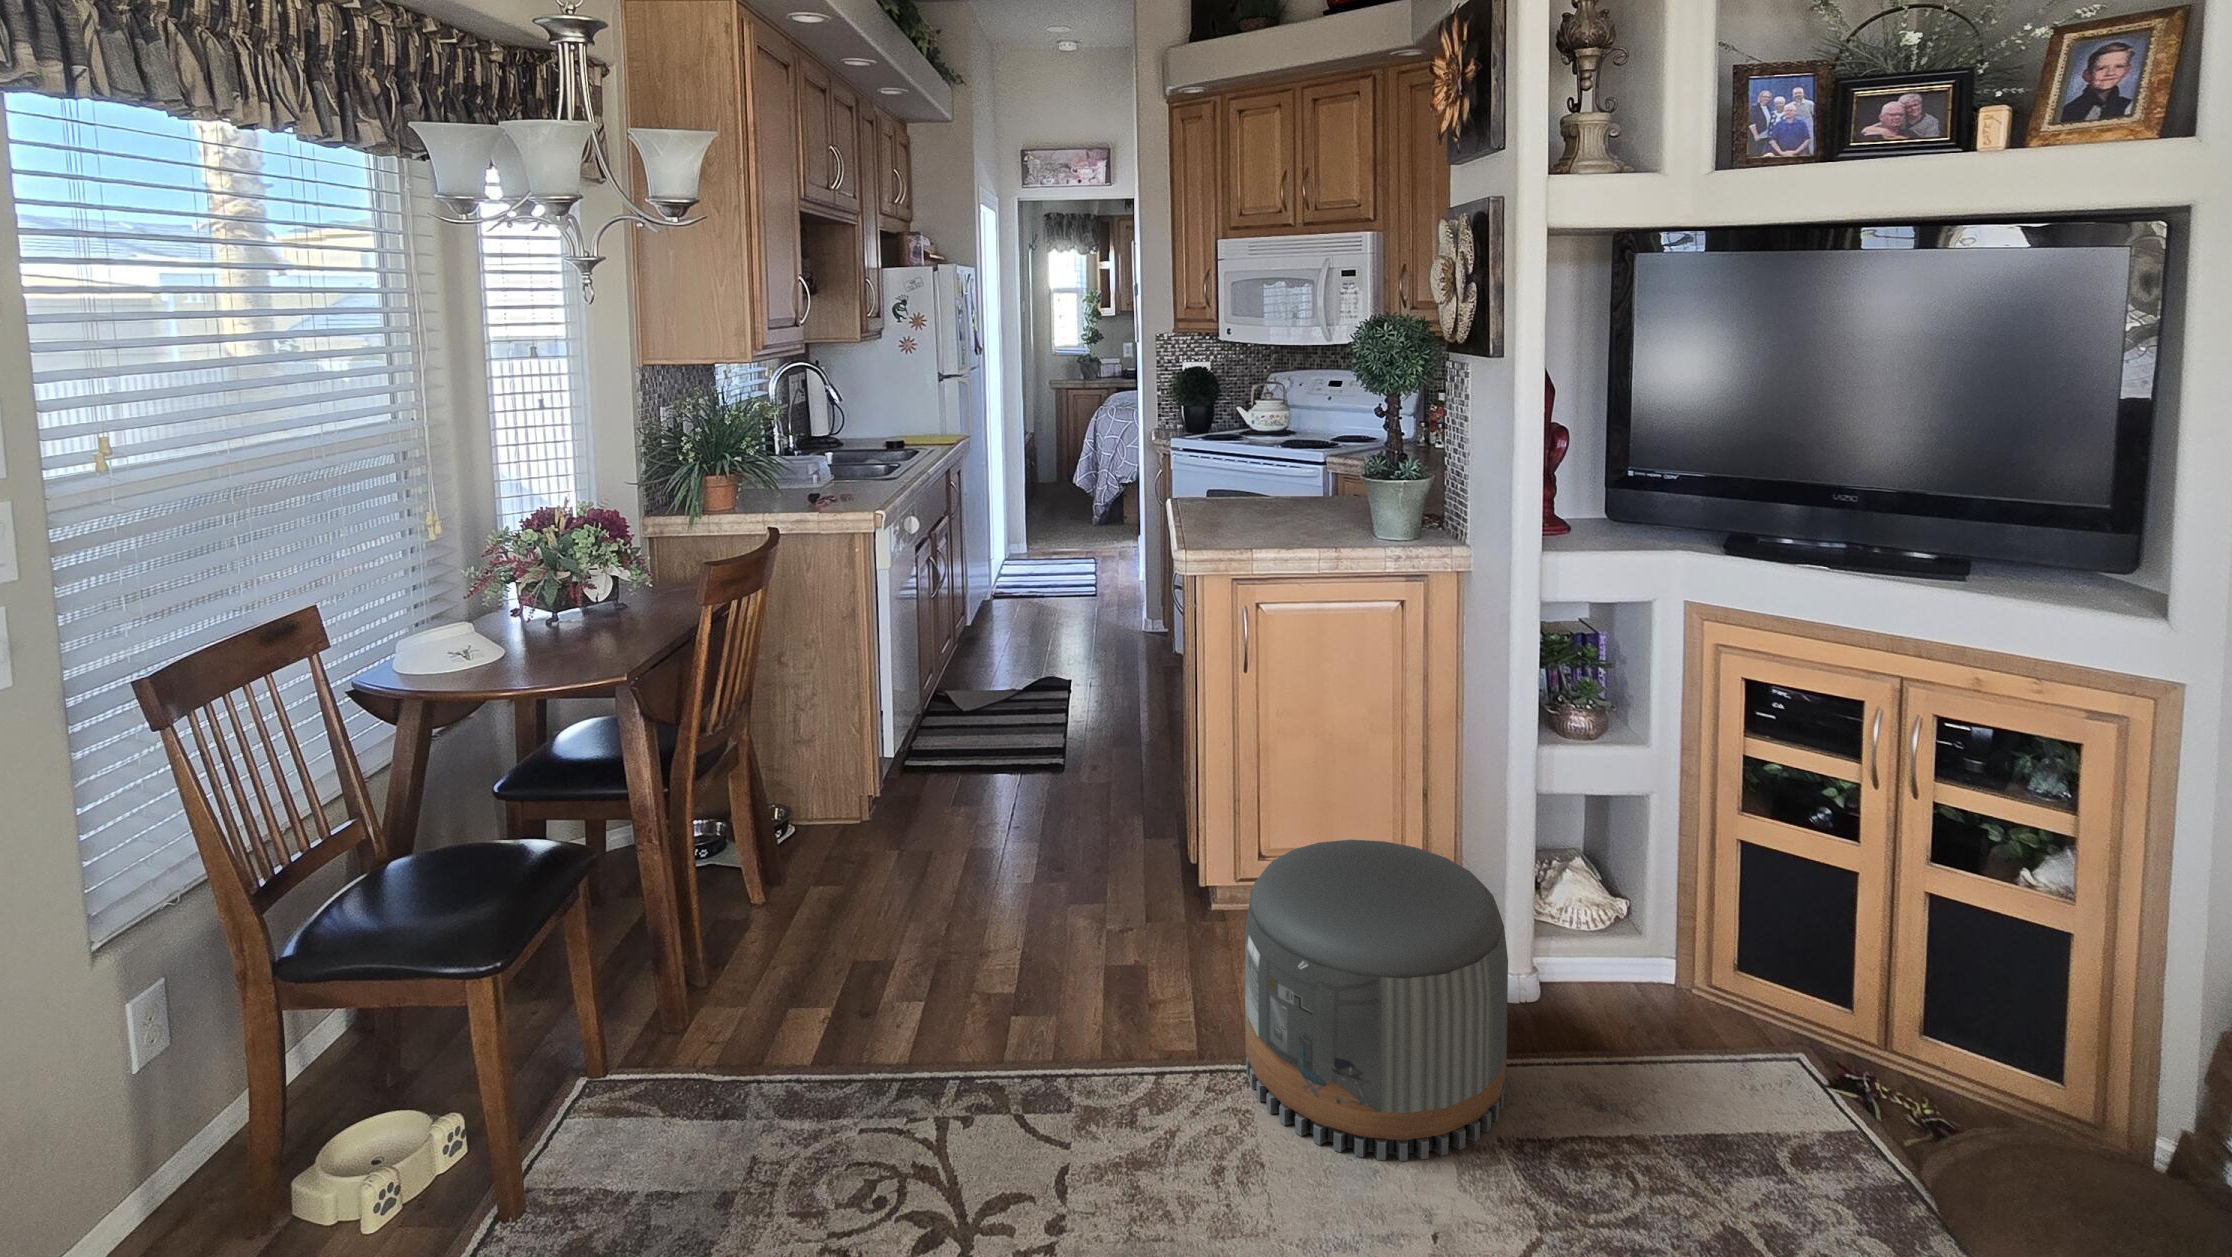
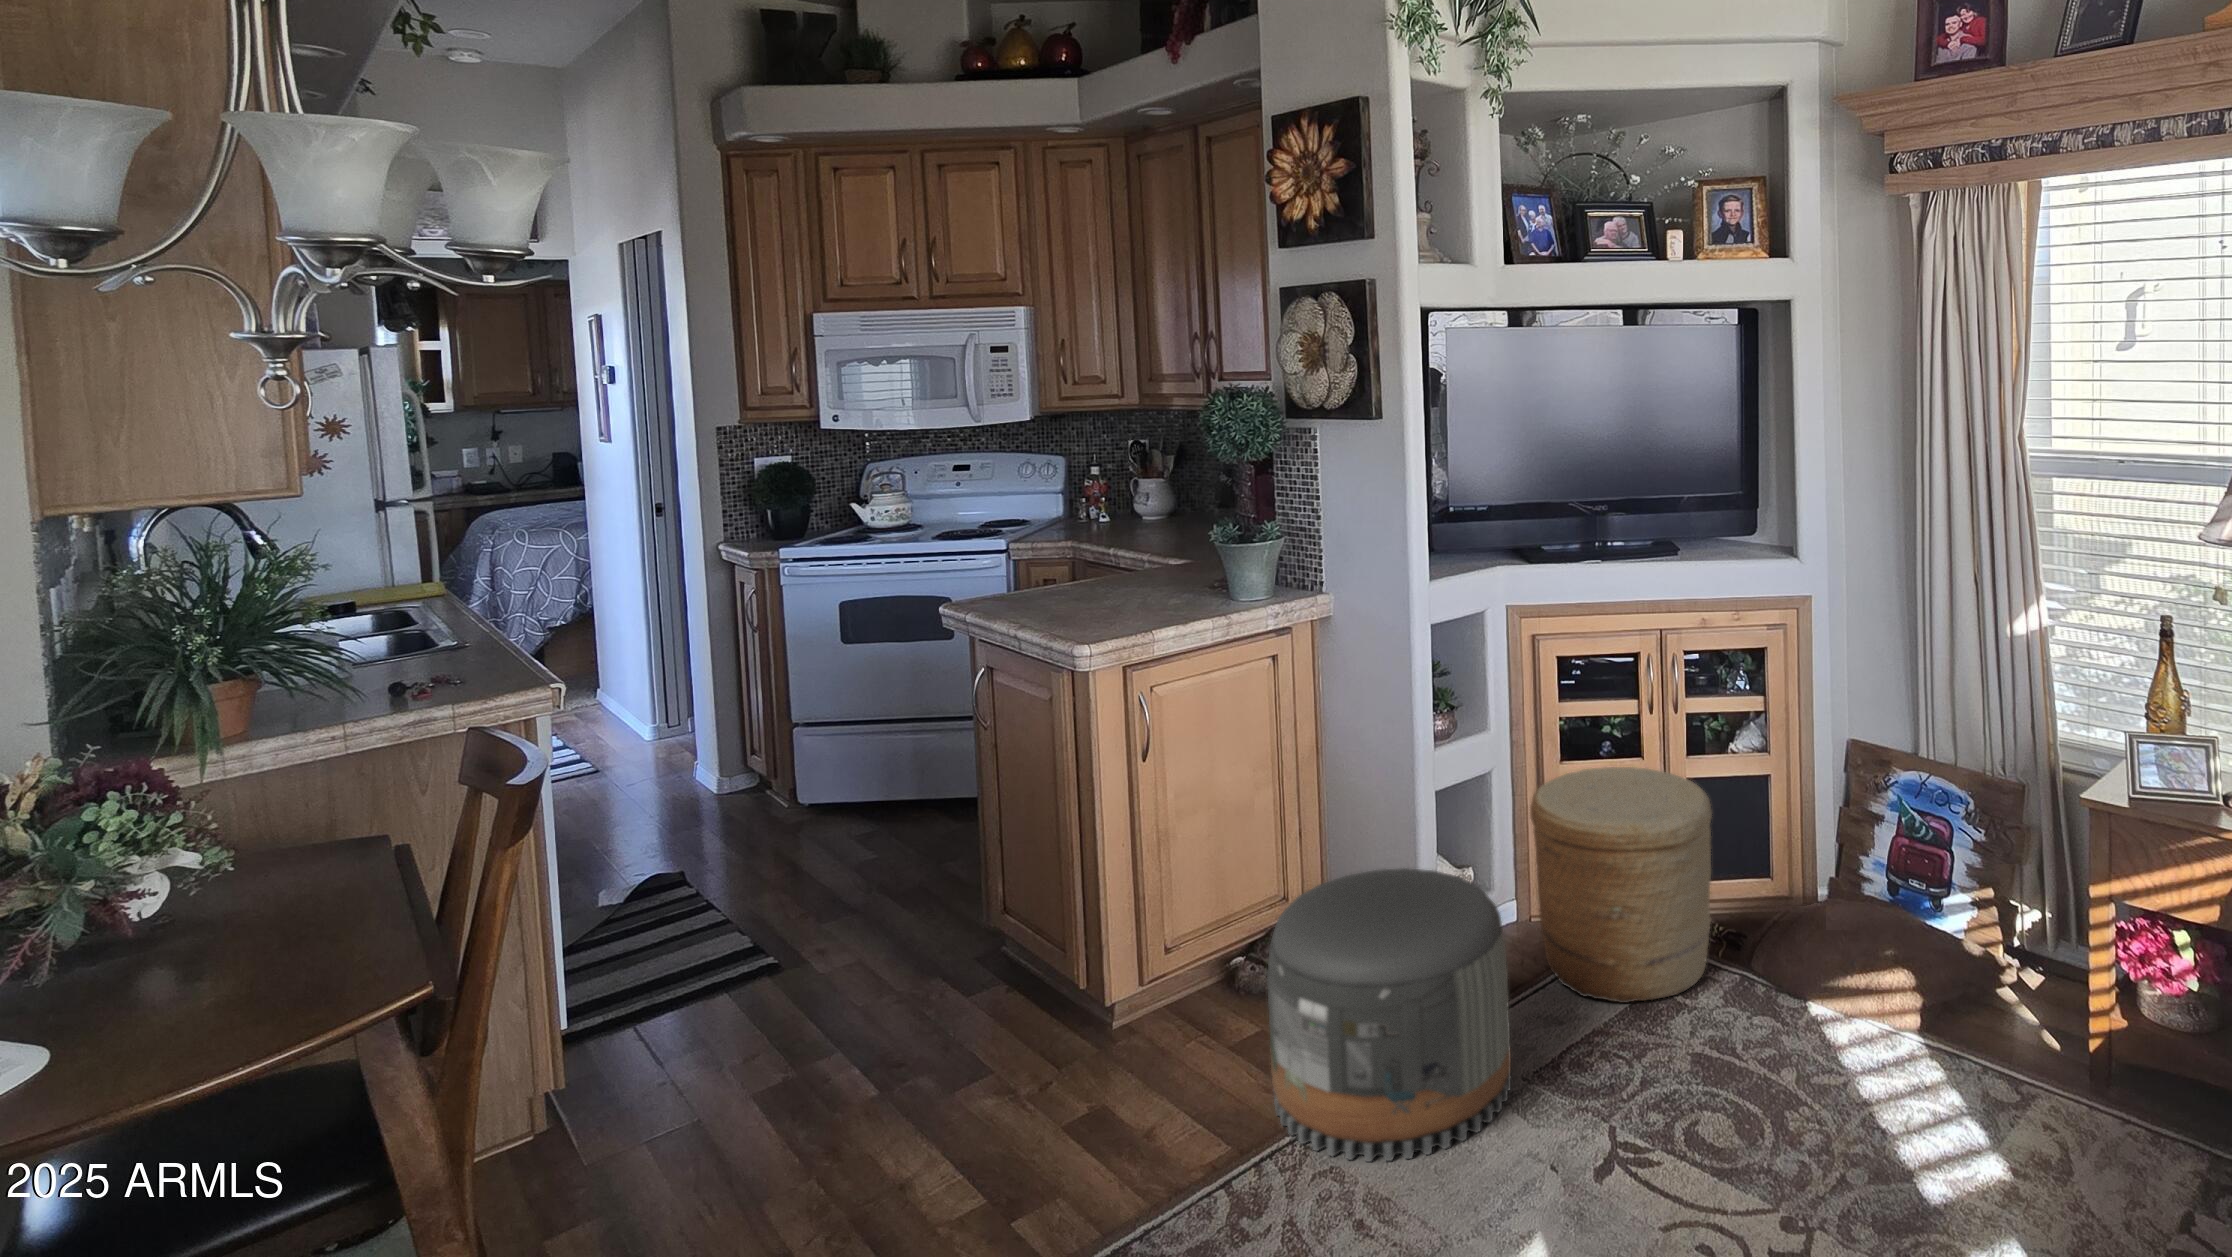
woven basket: none [1629,825,1900,1158] -> present [1530,767,1712,1003]

